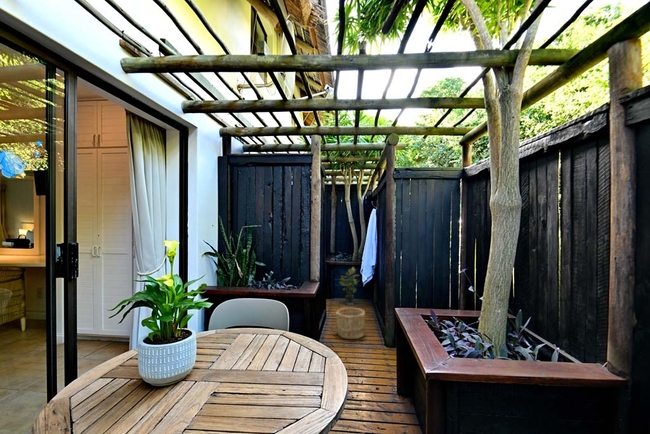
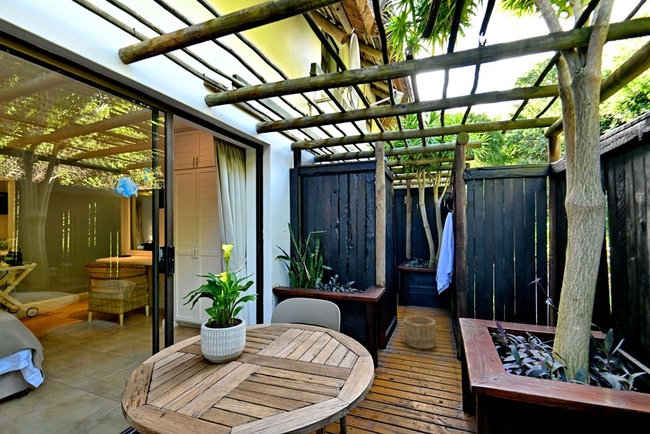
potted plant: present [340,268,358,305] -> none [412,275,435,314]

